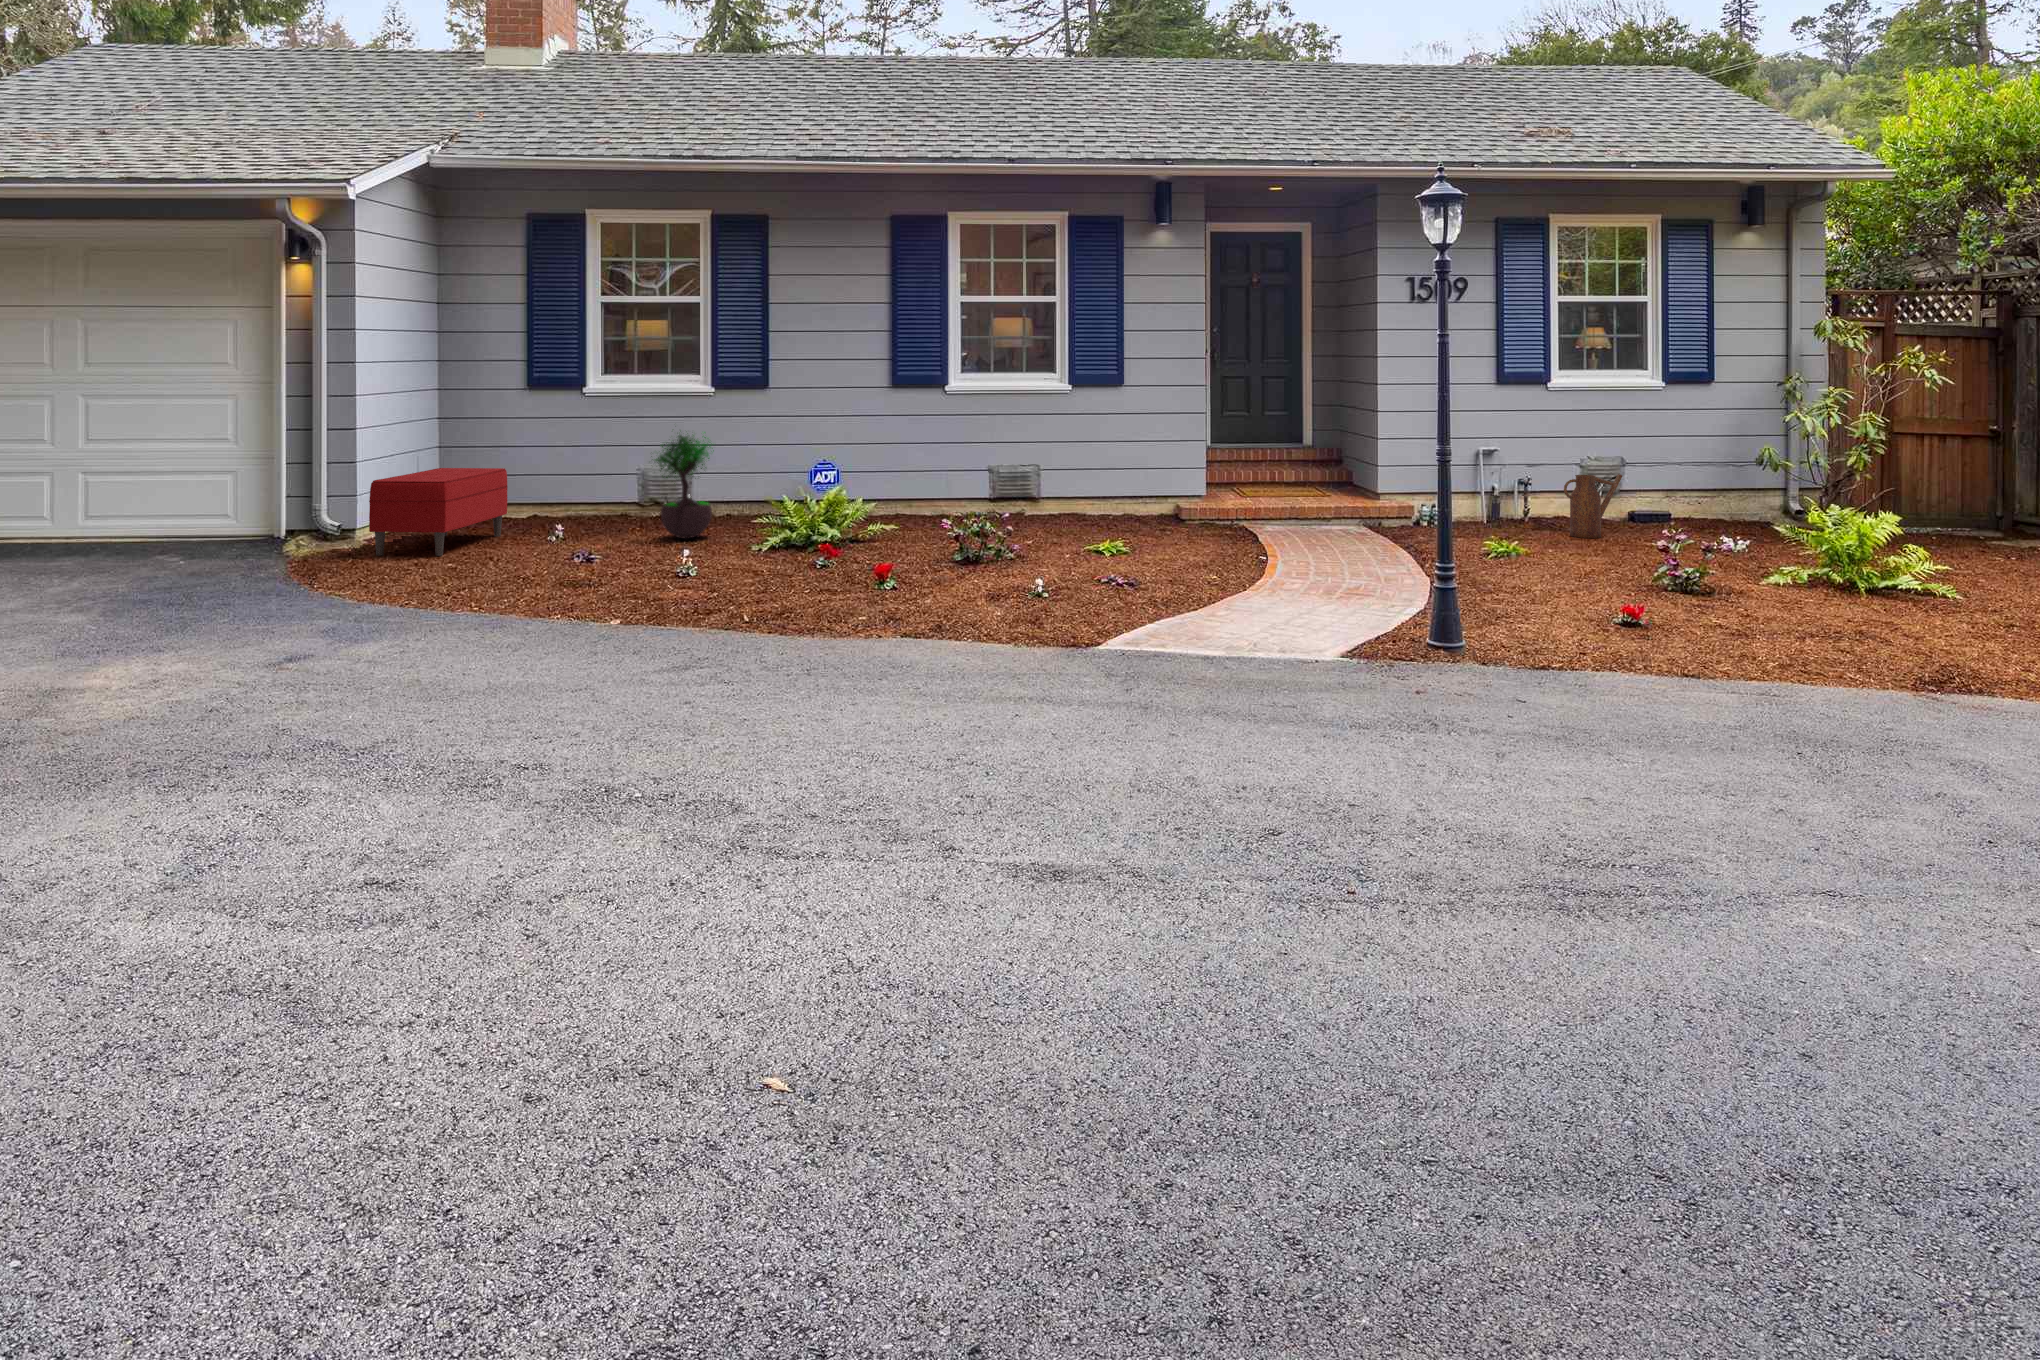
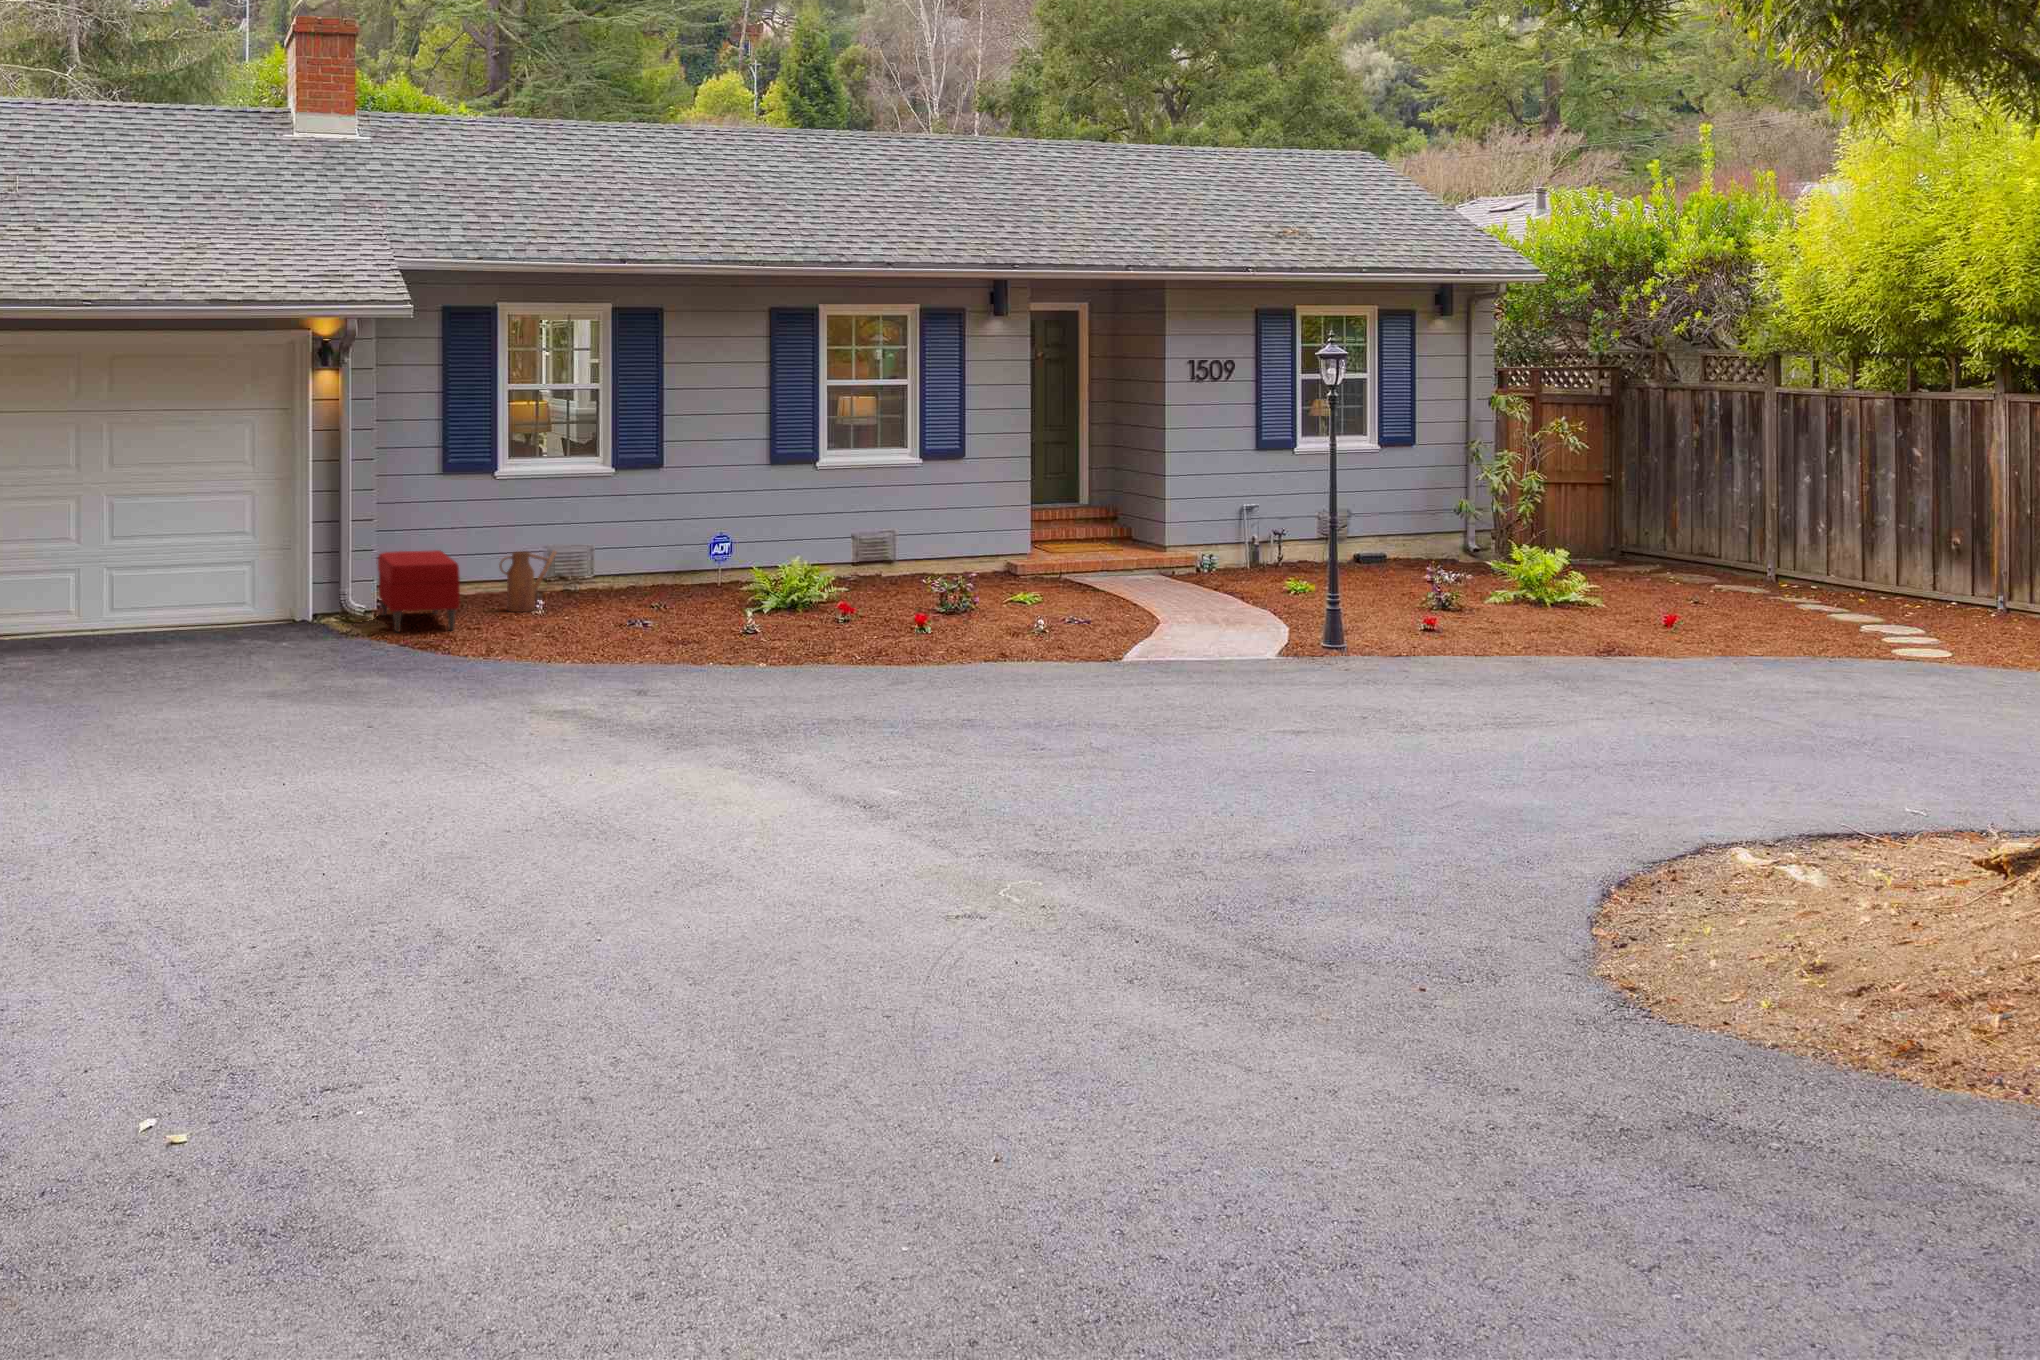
potted tree: present [652,432,714,538] -> none [587,505,645,608]
watering can: present [1564,474,1622,538] -> present [499,551,557,612]

